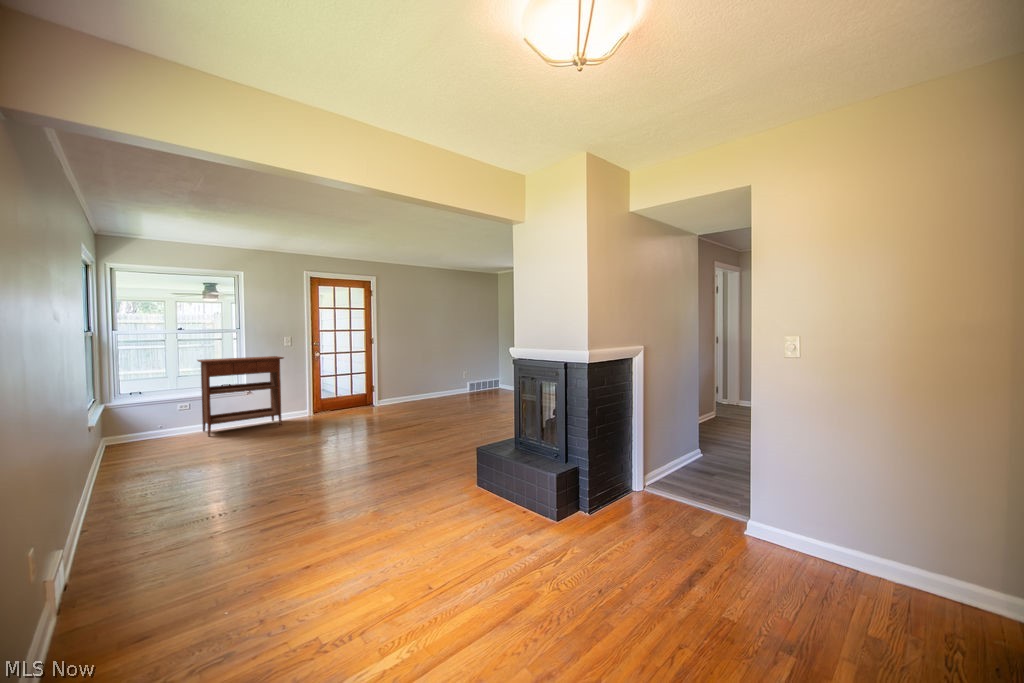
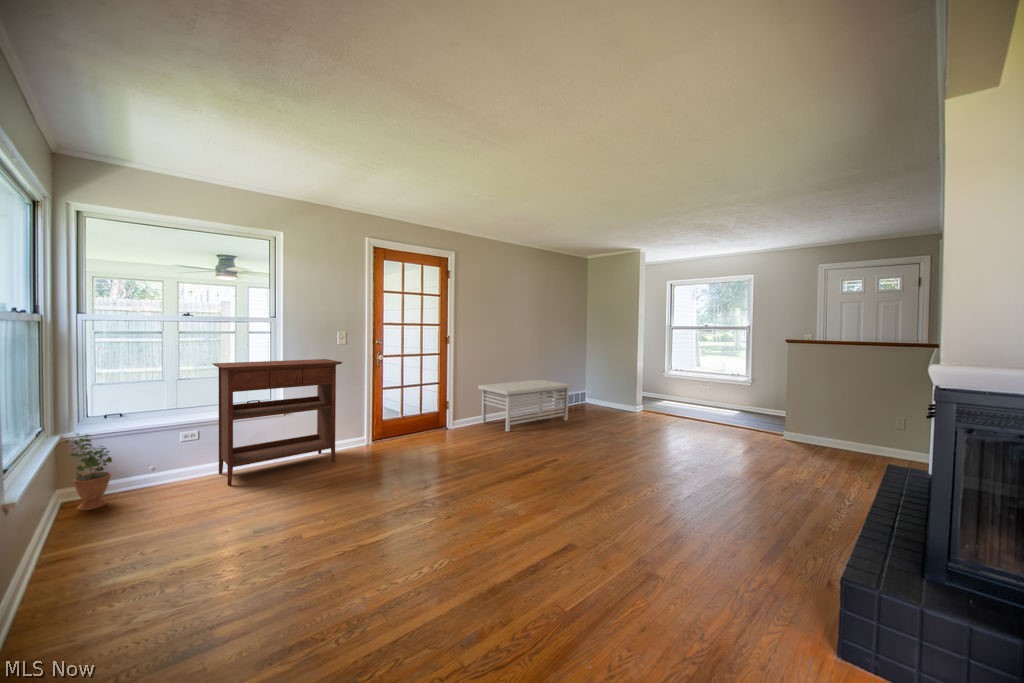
storage bench: none [399,370,472,407] -> present [478,380,571,431]
potted plant: none [108,402,137,448] -> present [64,433,112,510]

